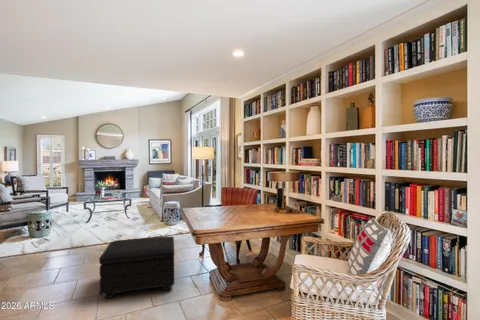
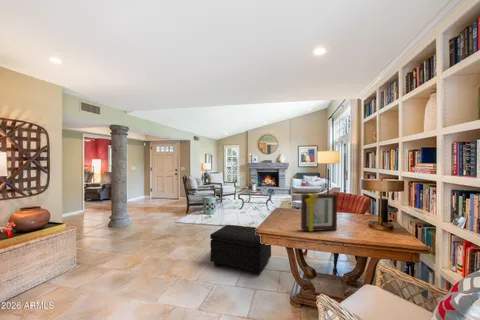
picture frame: none [242,186,267,224] -> present [301,194,337,231]

